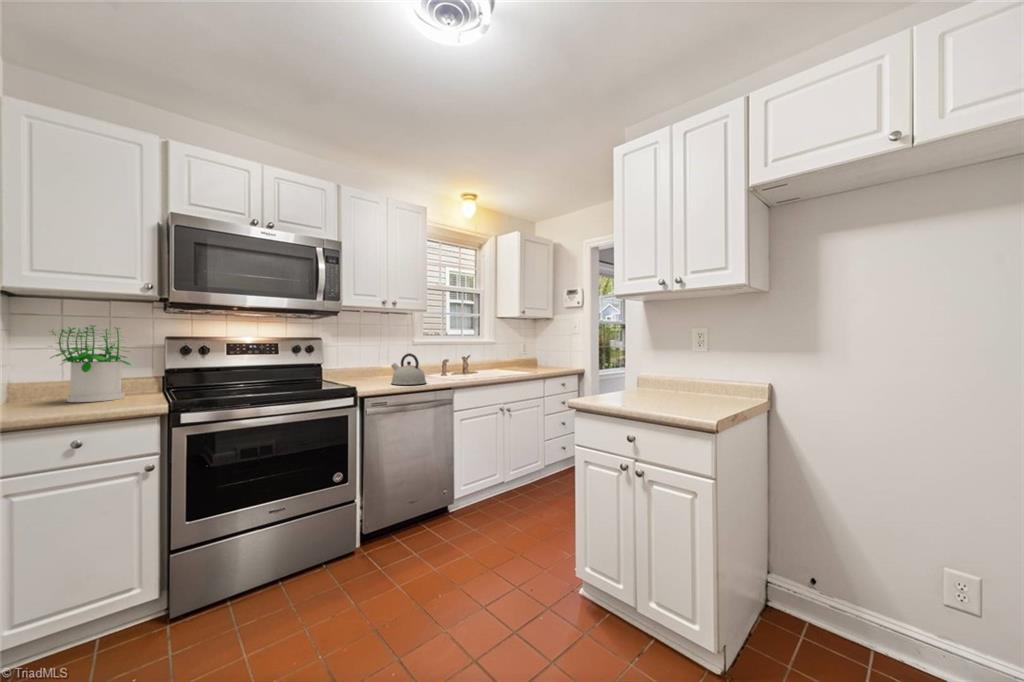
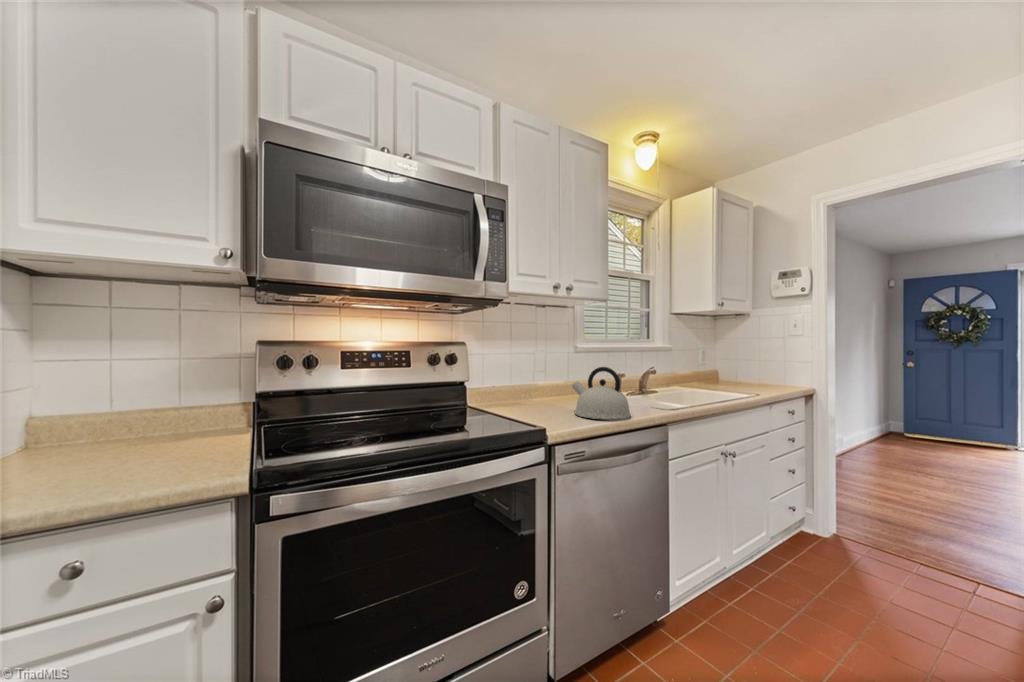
potted plant: present [51,325,131,402] -> none [72,321,201,456]

